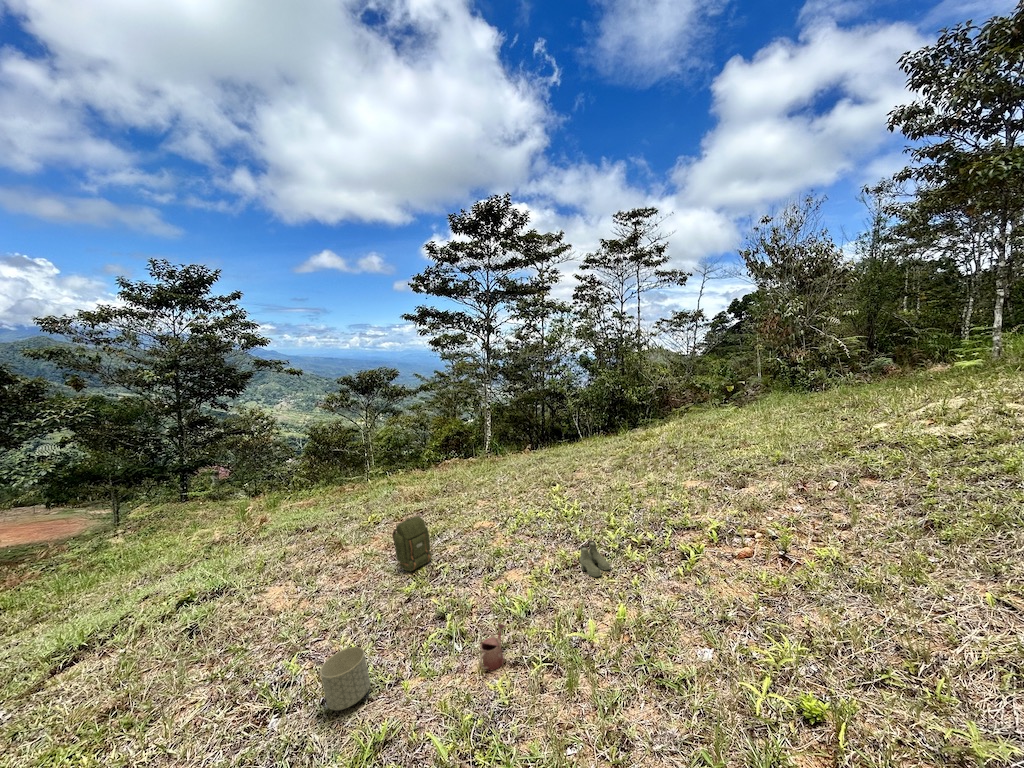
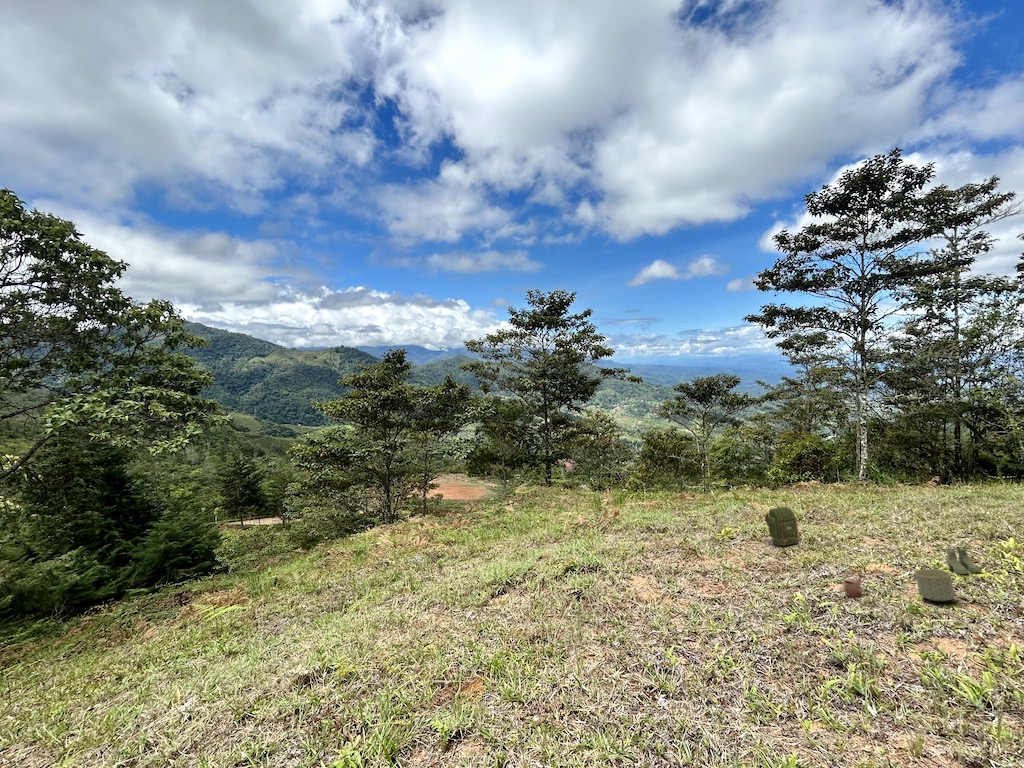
planter: present [320,647,370,710] -> present [915,569,955,602]

